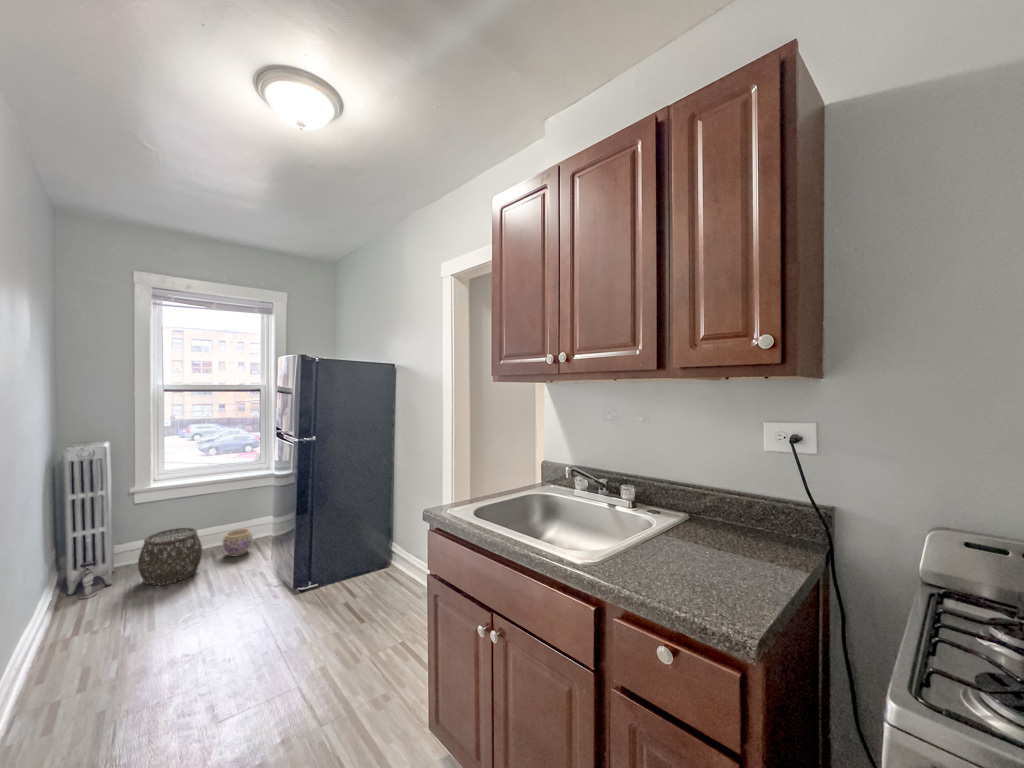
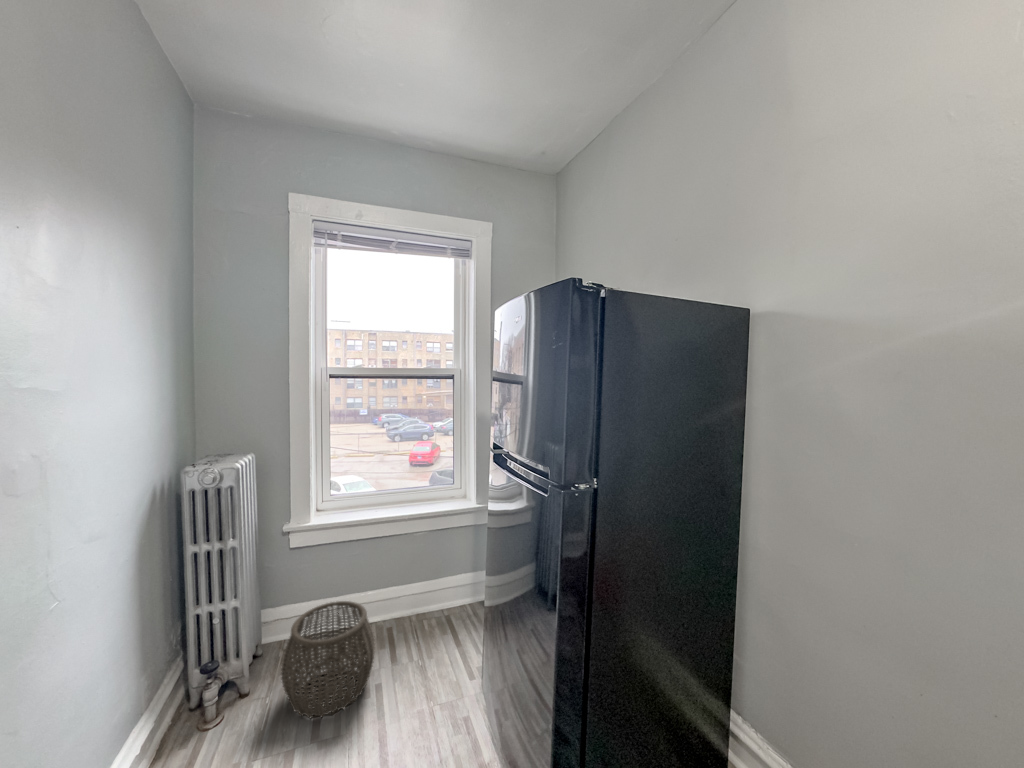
planter: present [223,528,252,556] -> none [404,597,445,649]

